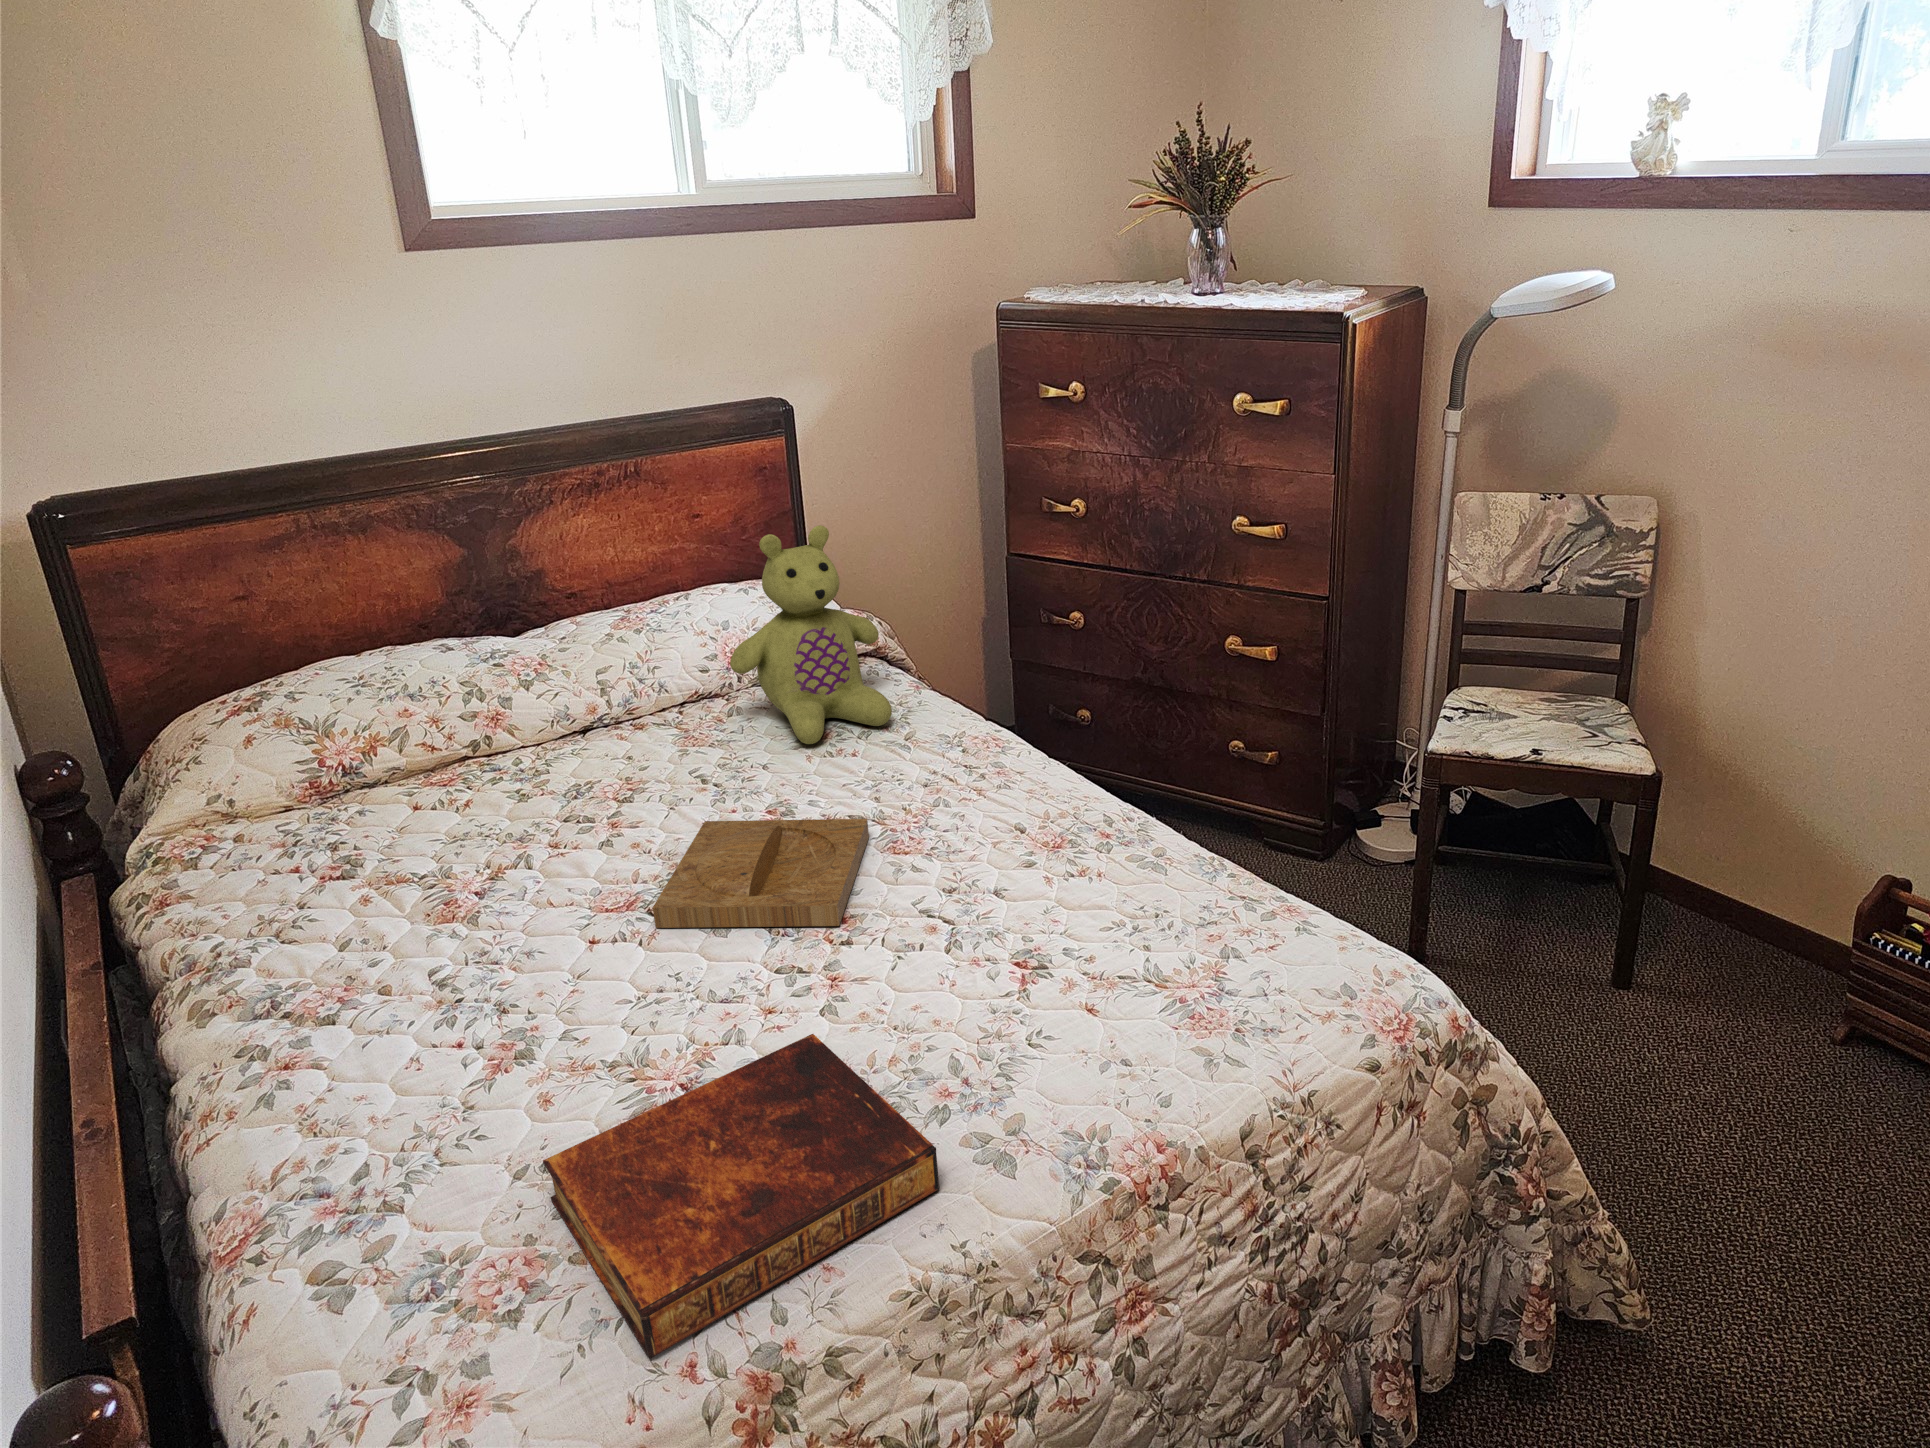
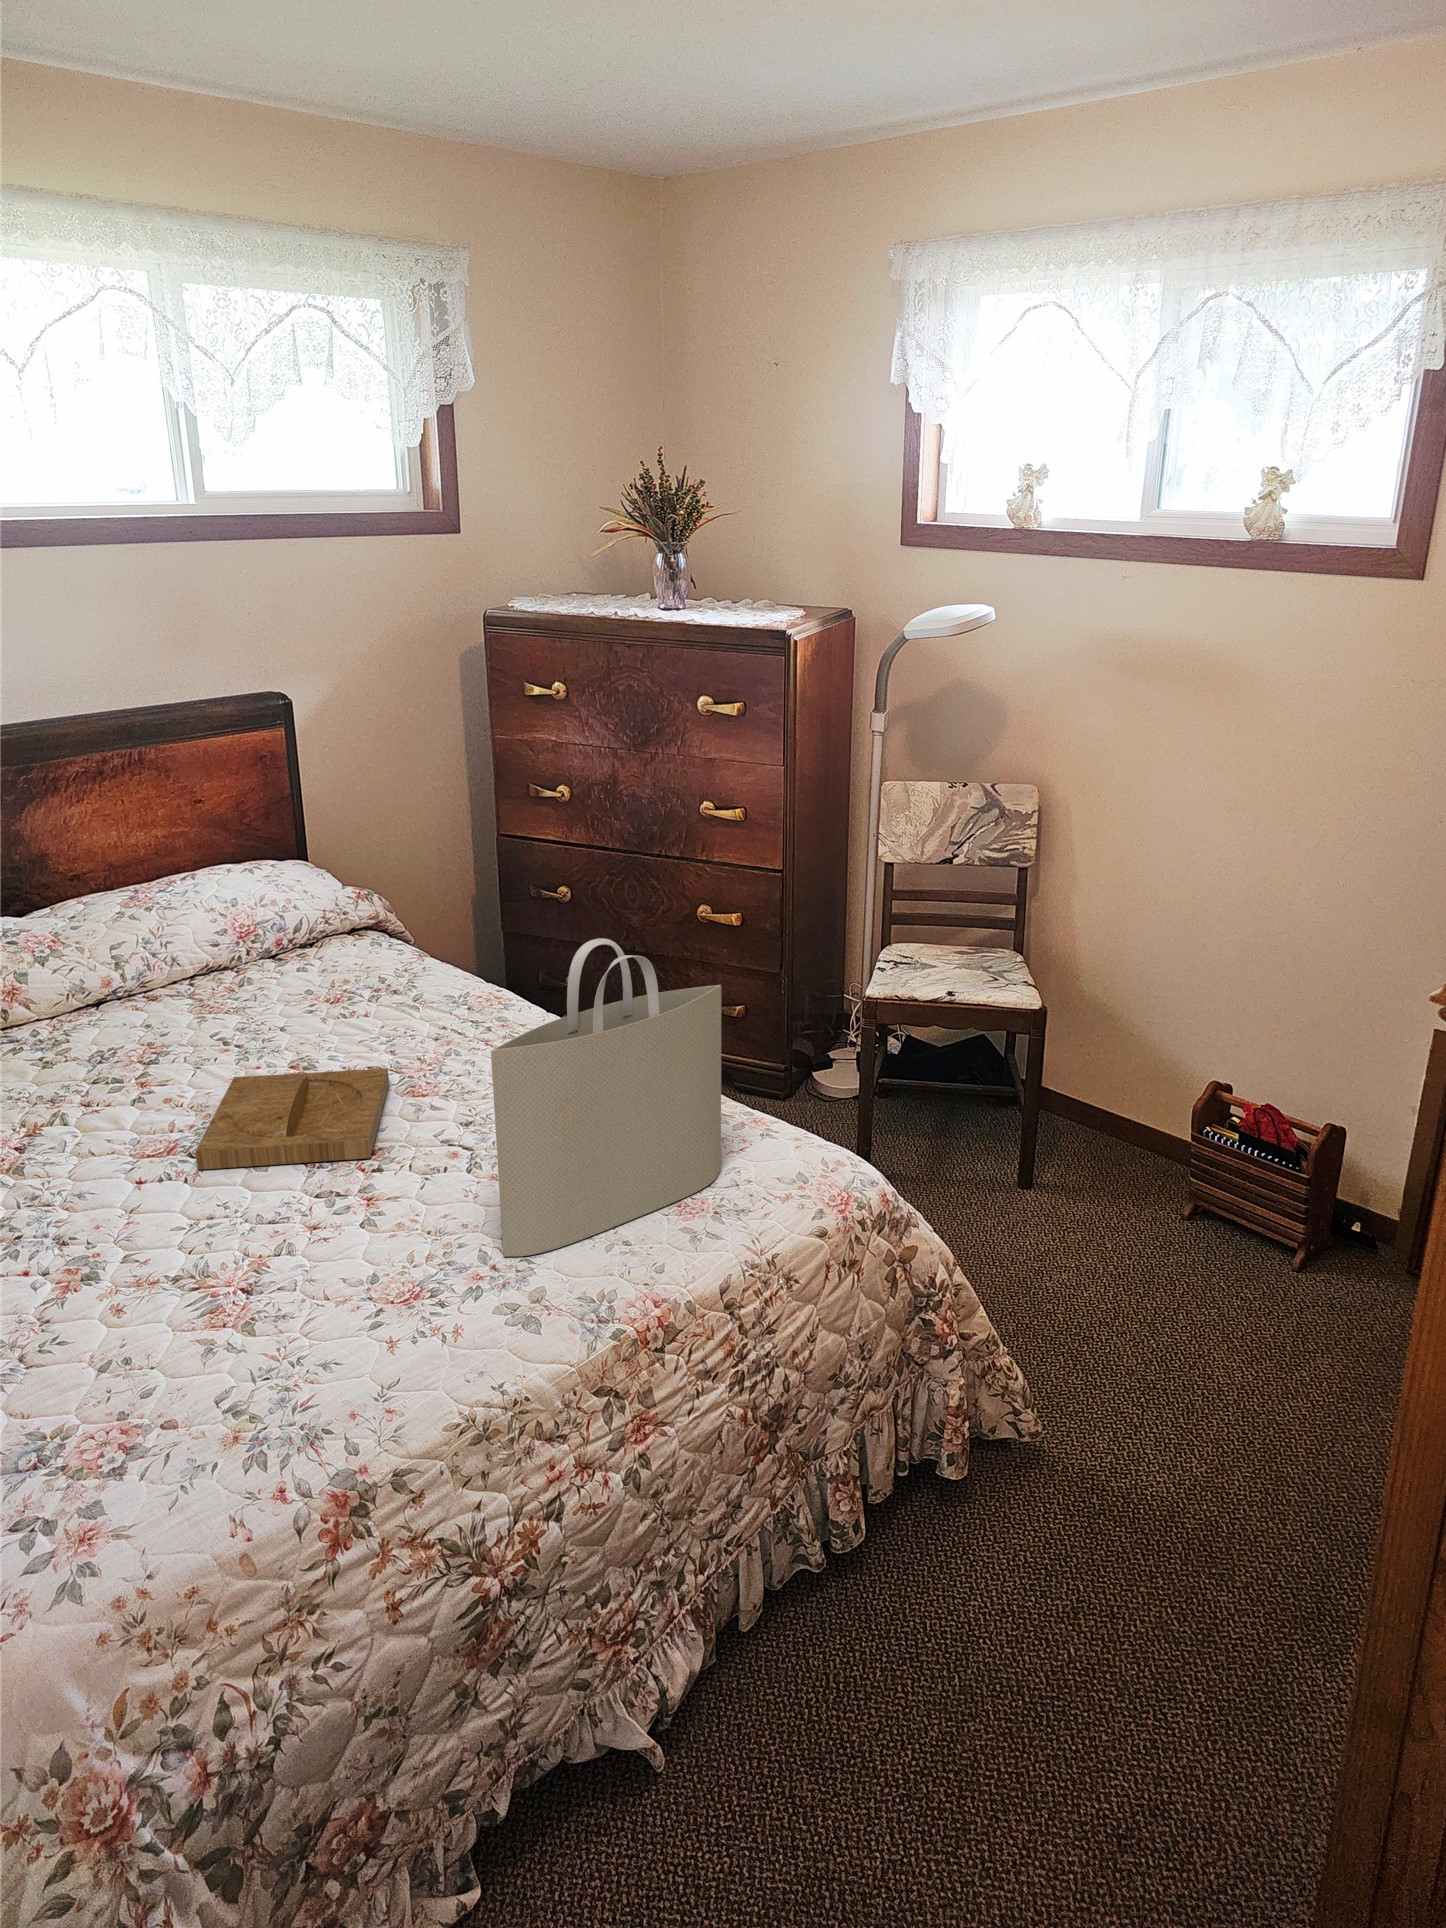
stuffed bear: present [730,525,892,744] -> none [245,809,400,1008]
tote bag: none [963,685,1252,1067] -> present [491,938,721,1257]
book: present [543,1034,939,1359] -> none [131,1238,479,1491]

